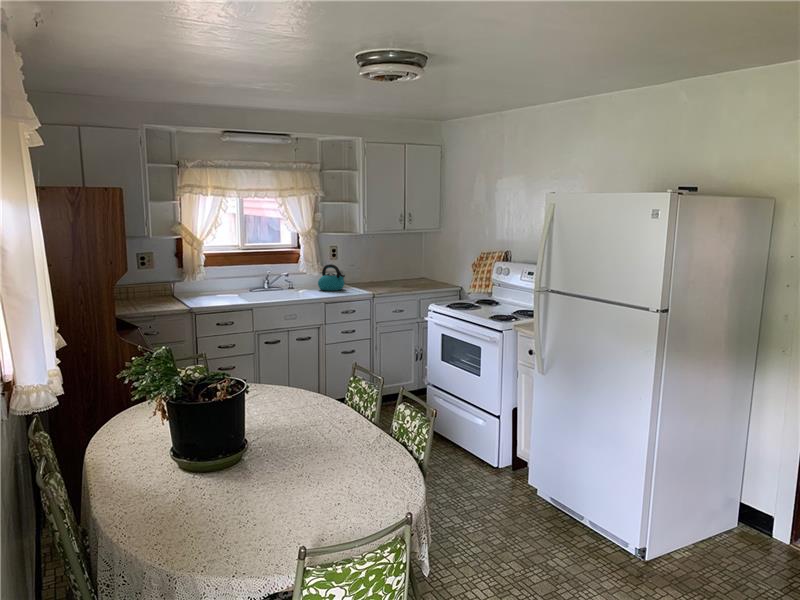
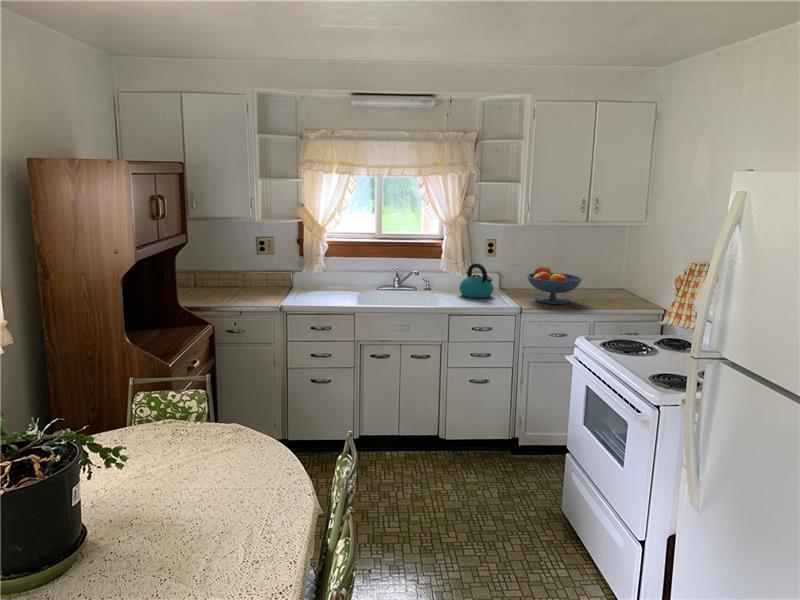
fruit bowl: none [369,263,408,290] -> present [527,266,582,304]

